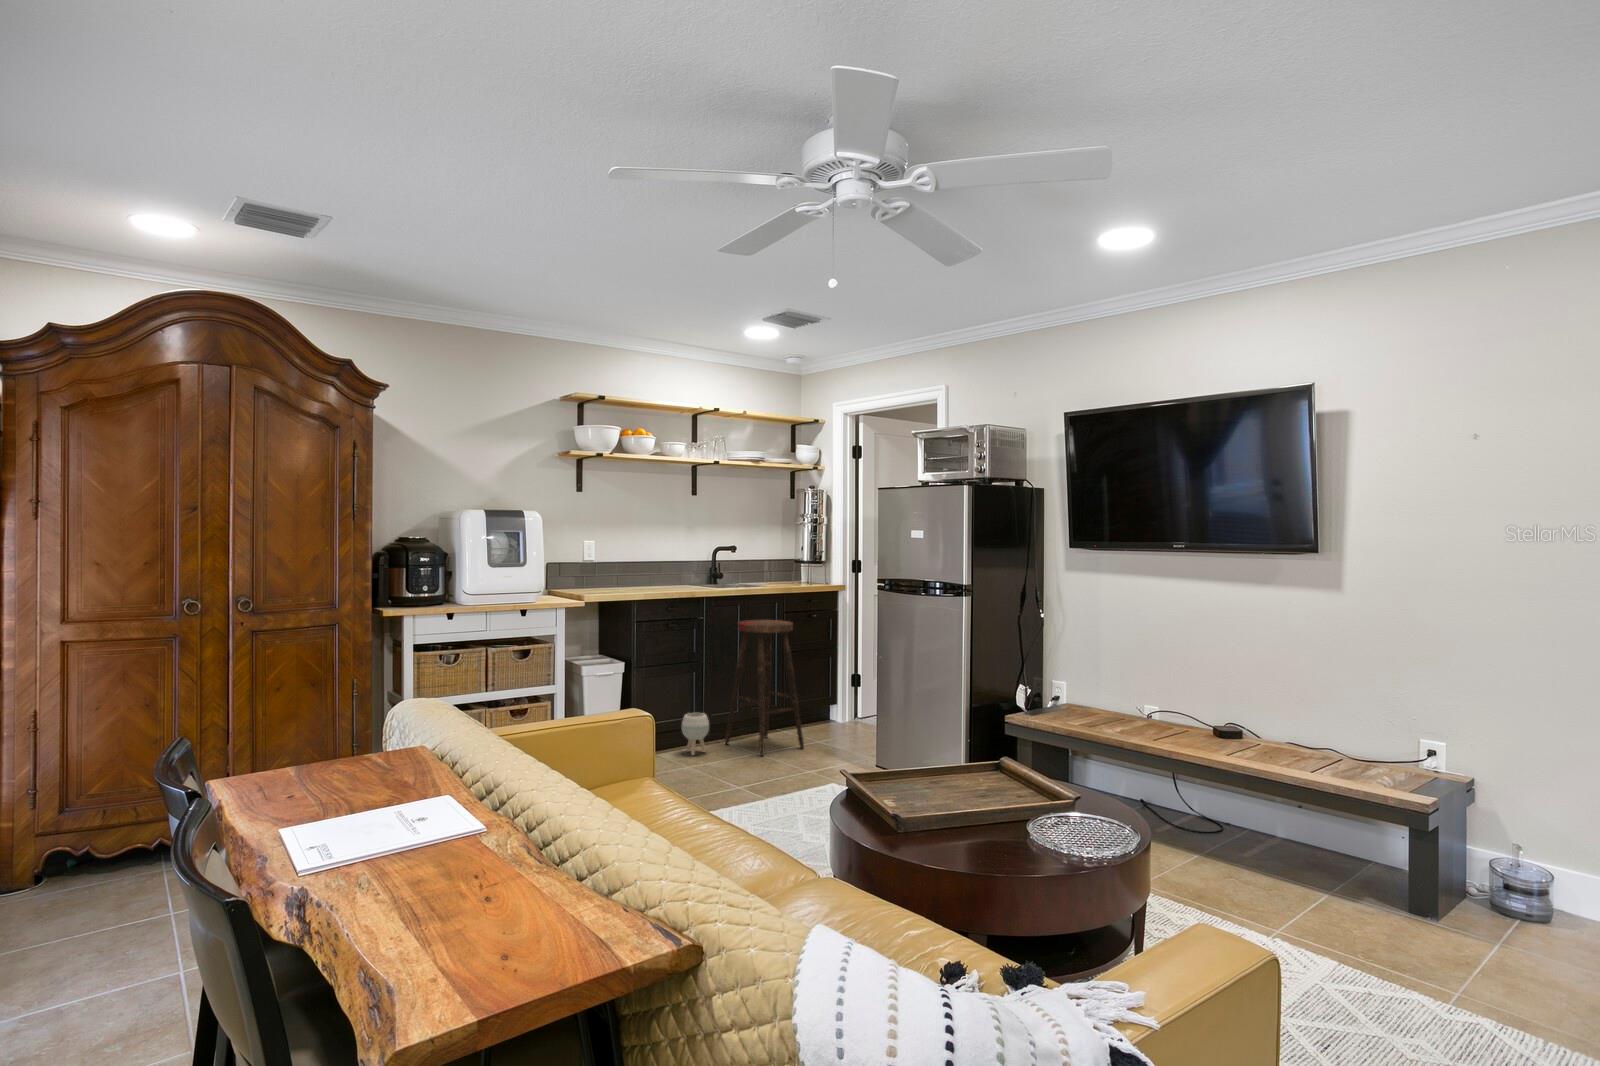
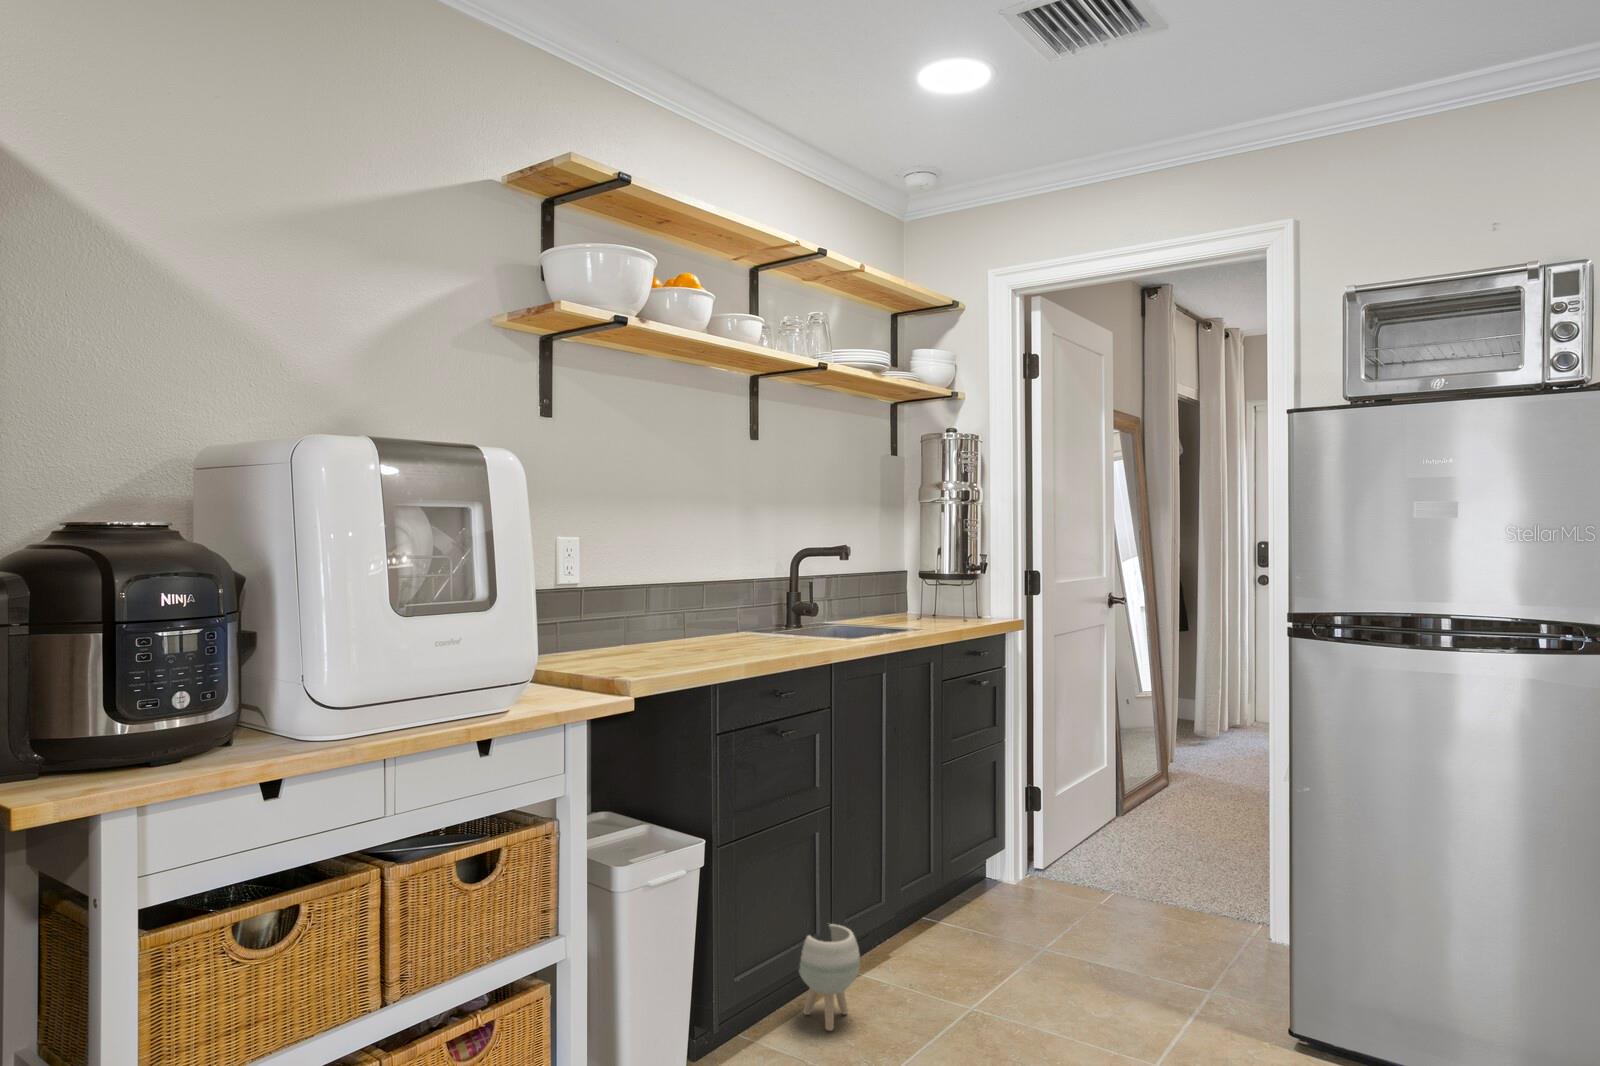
bar stool: present [725,620,804,756] -> none [862,703,1034,1019]

